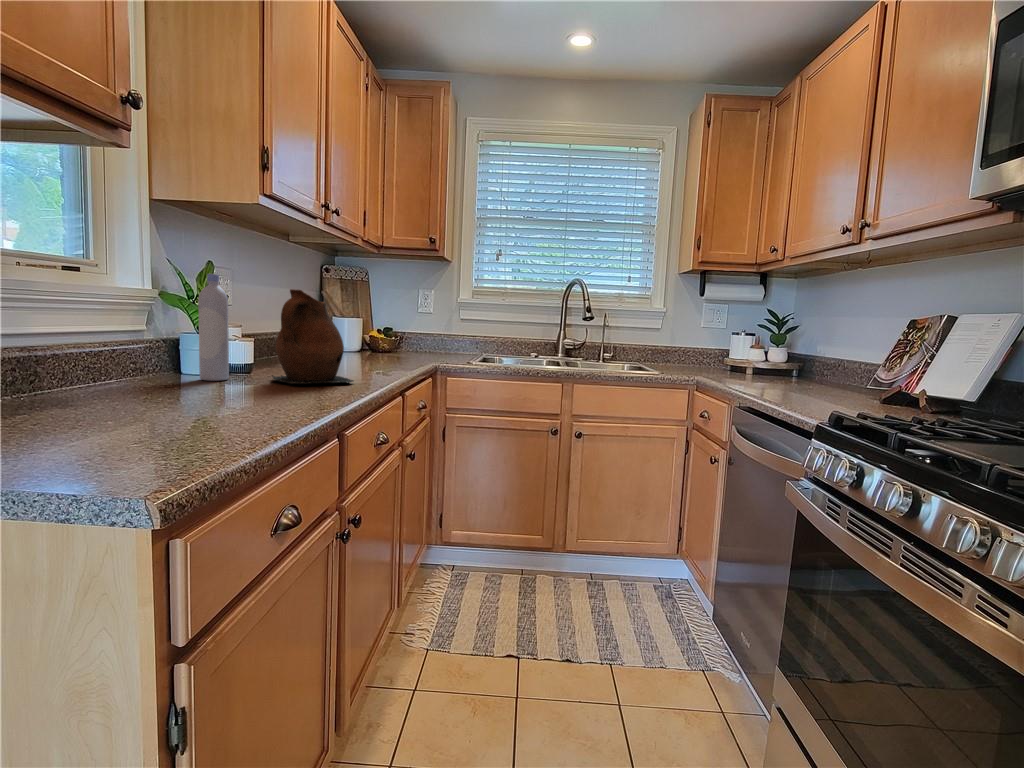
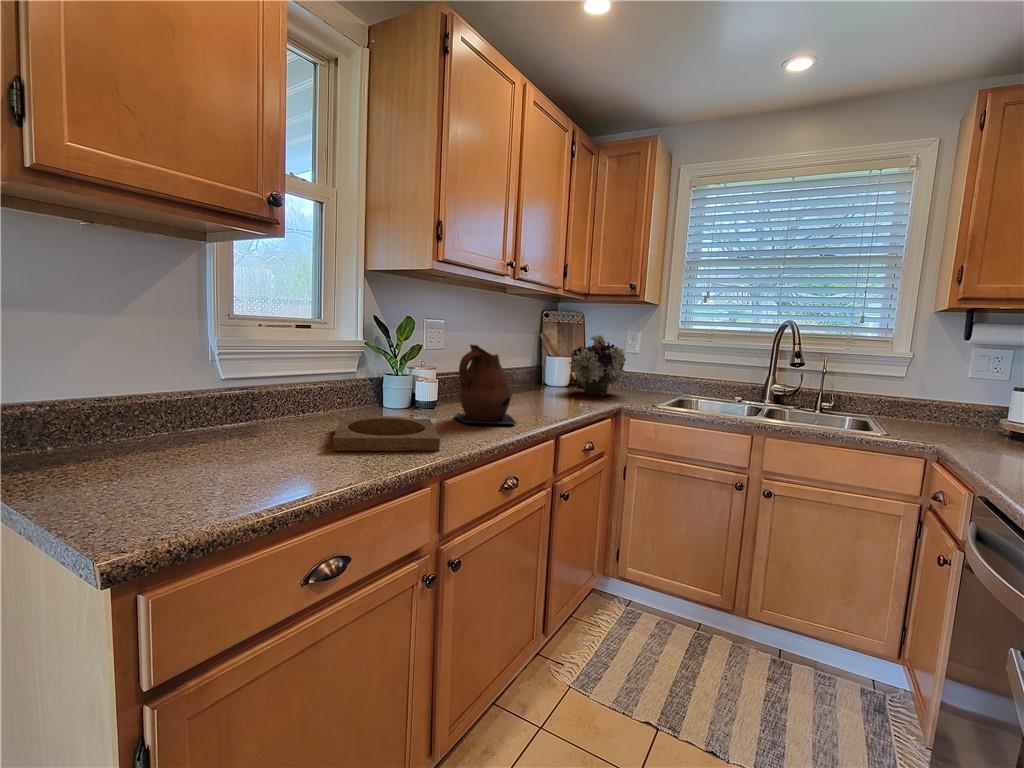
bottle: present [198,274,229,381] -> none [407,331,430,414]
flower arrangement: none [369,291,429,357] -> present [569,334,626,395]
tray: none [127,376,298,420] -> present [333,416,440,451]

